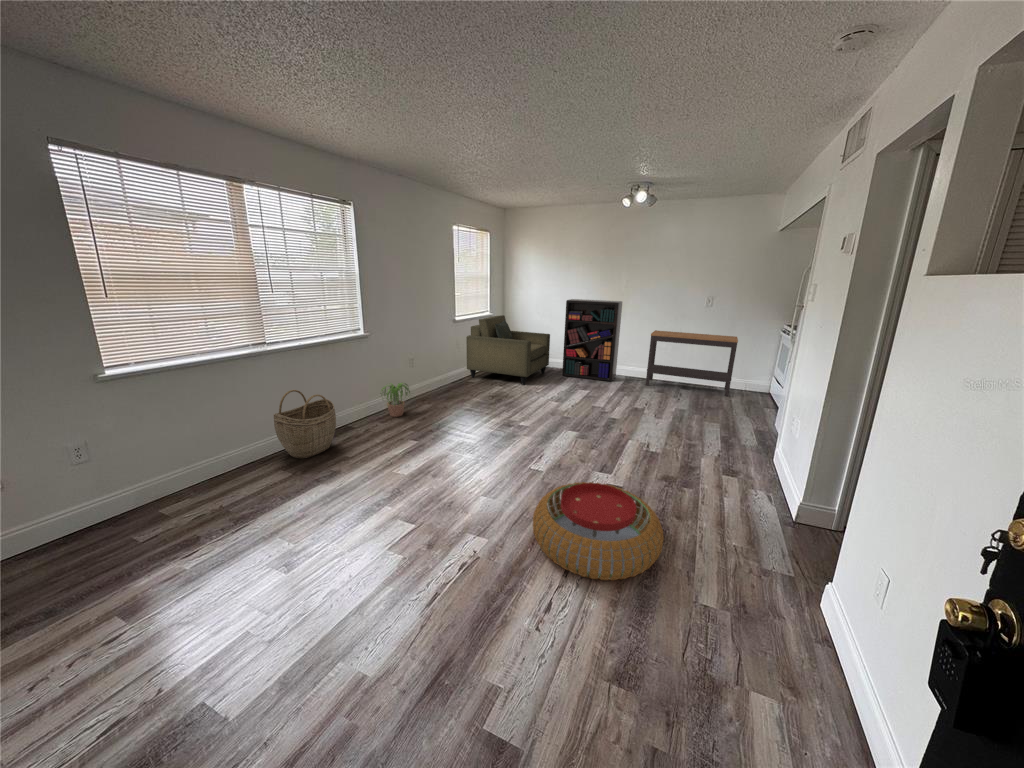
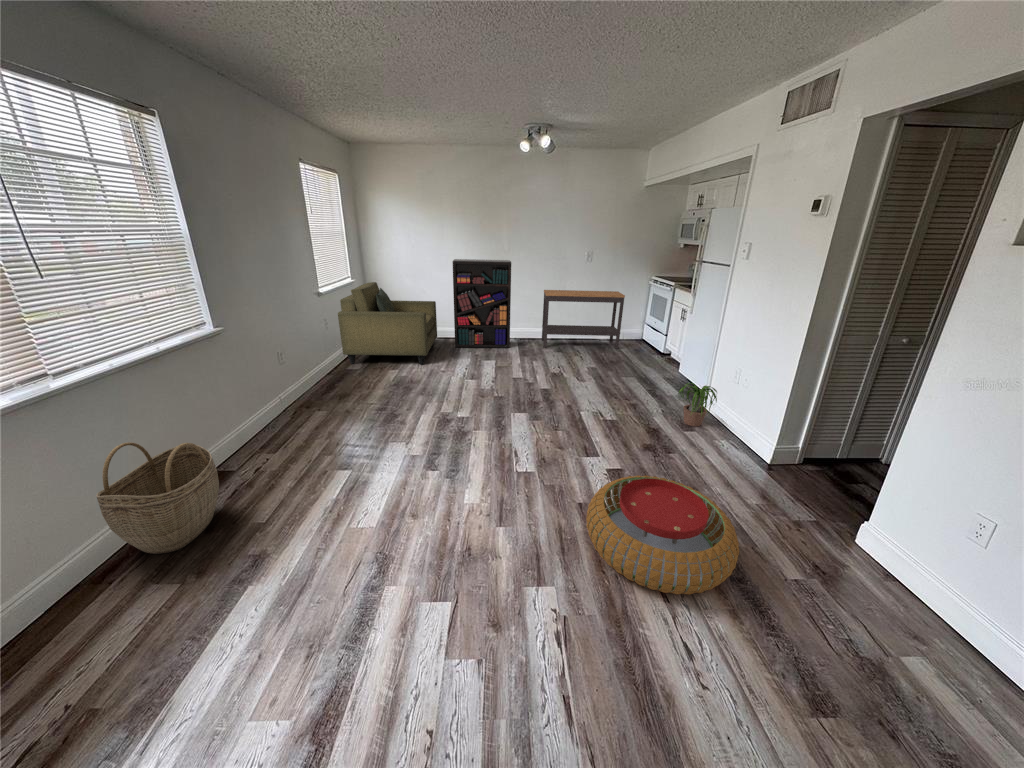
potted plant: present [382,383,410,417] -> present [679,383,717,426]

